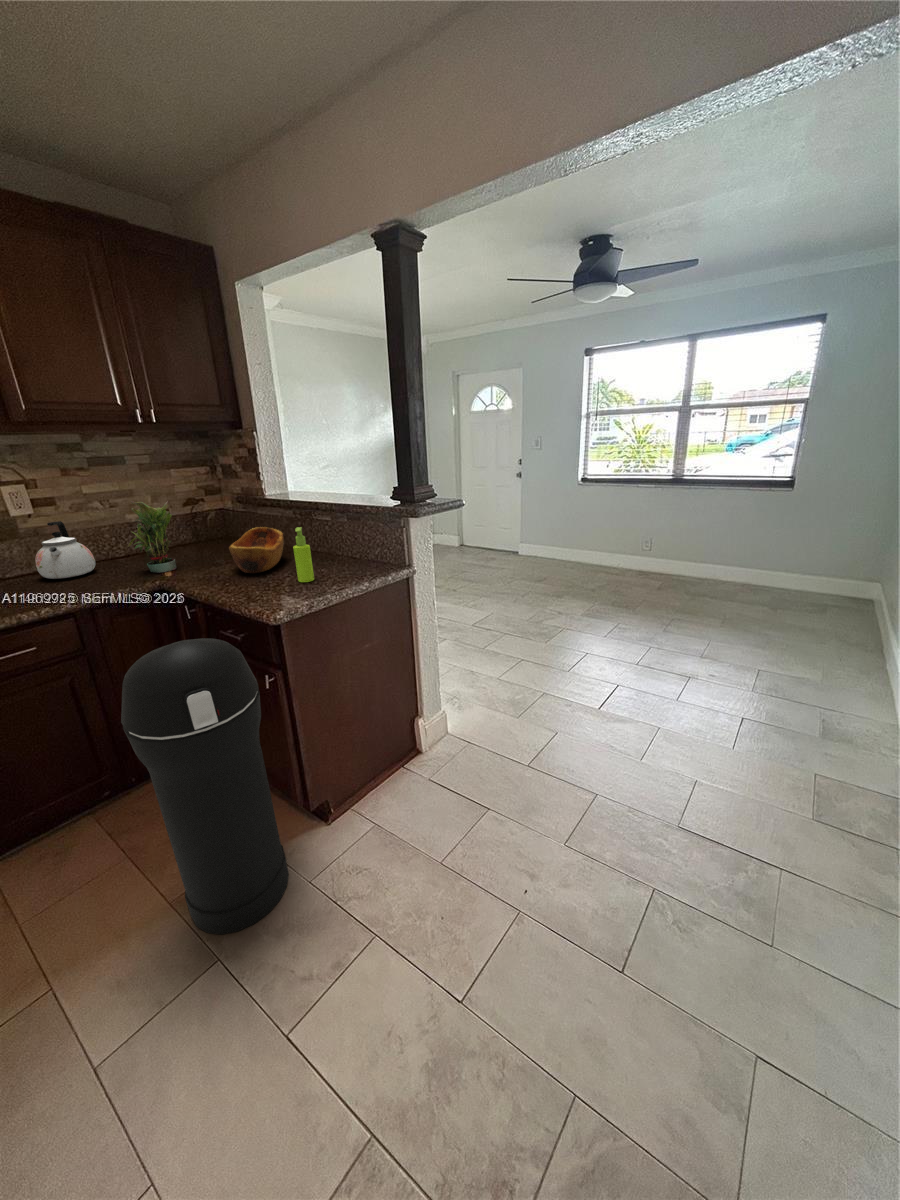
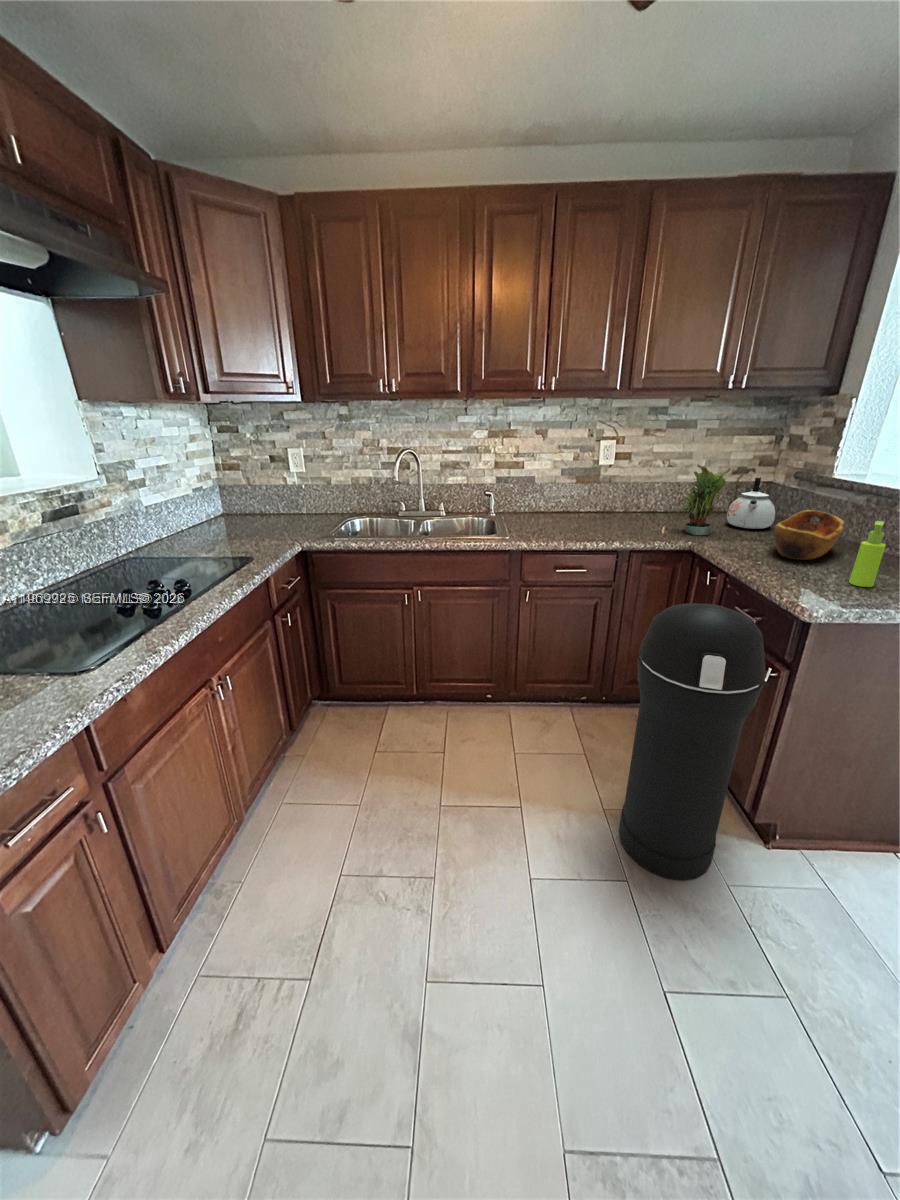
kettle: present [35,521,95,579] -> present [727,477,775,529]

